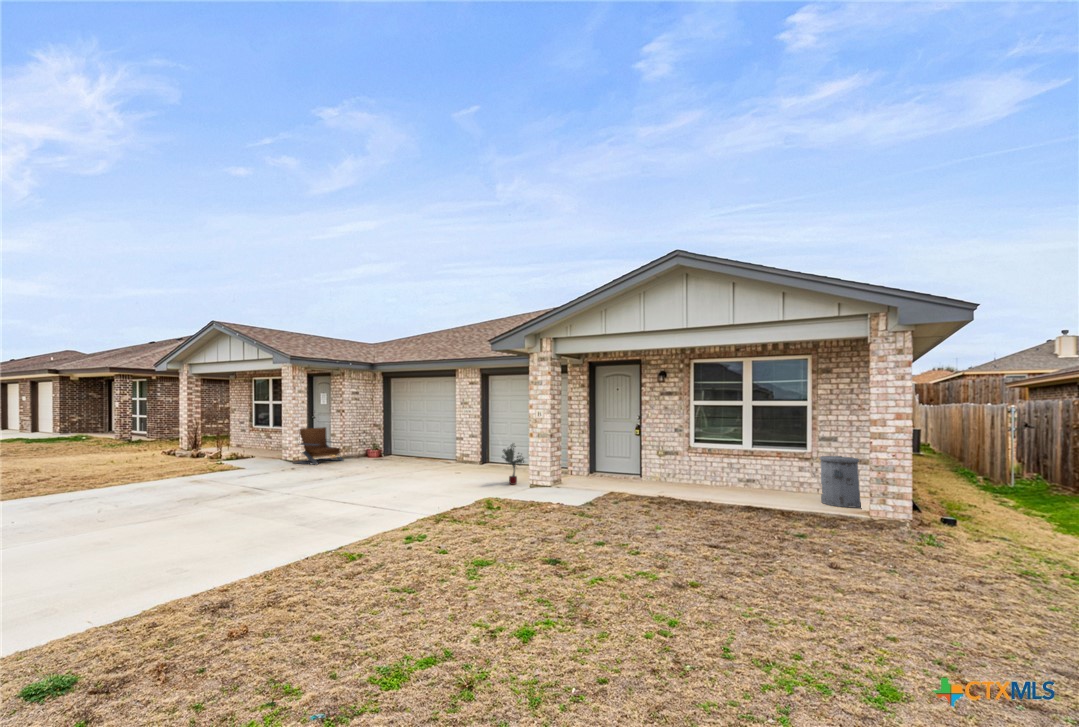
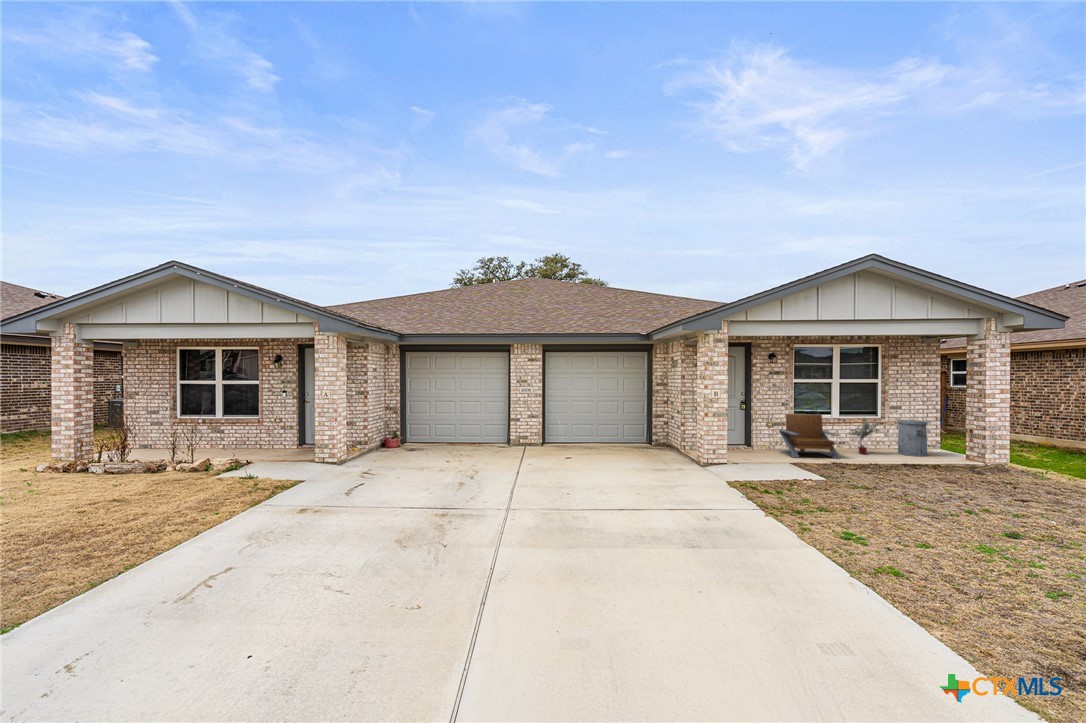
lounge chair: present [294,427,344,465] -> present [779,414,841,459]
potted tree: present [502,444,524,485] -> present [848,418,878,454]

